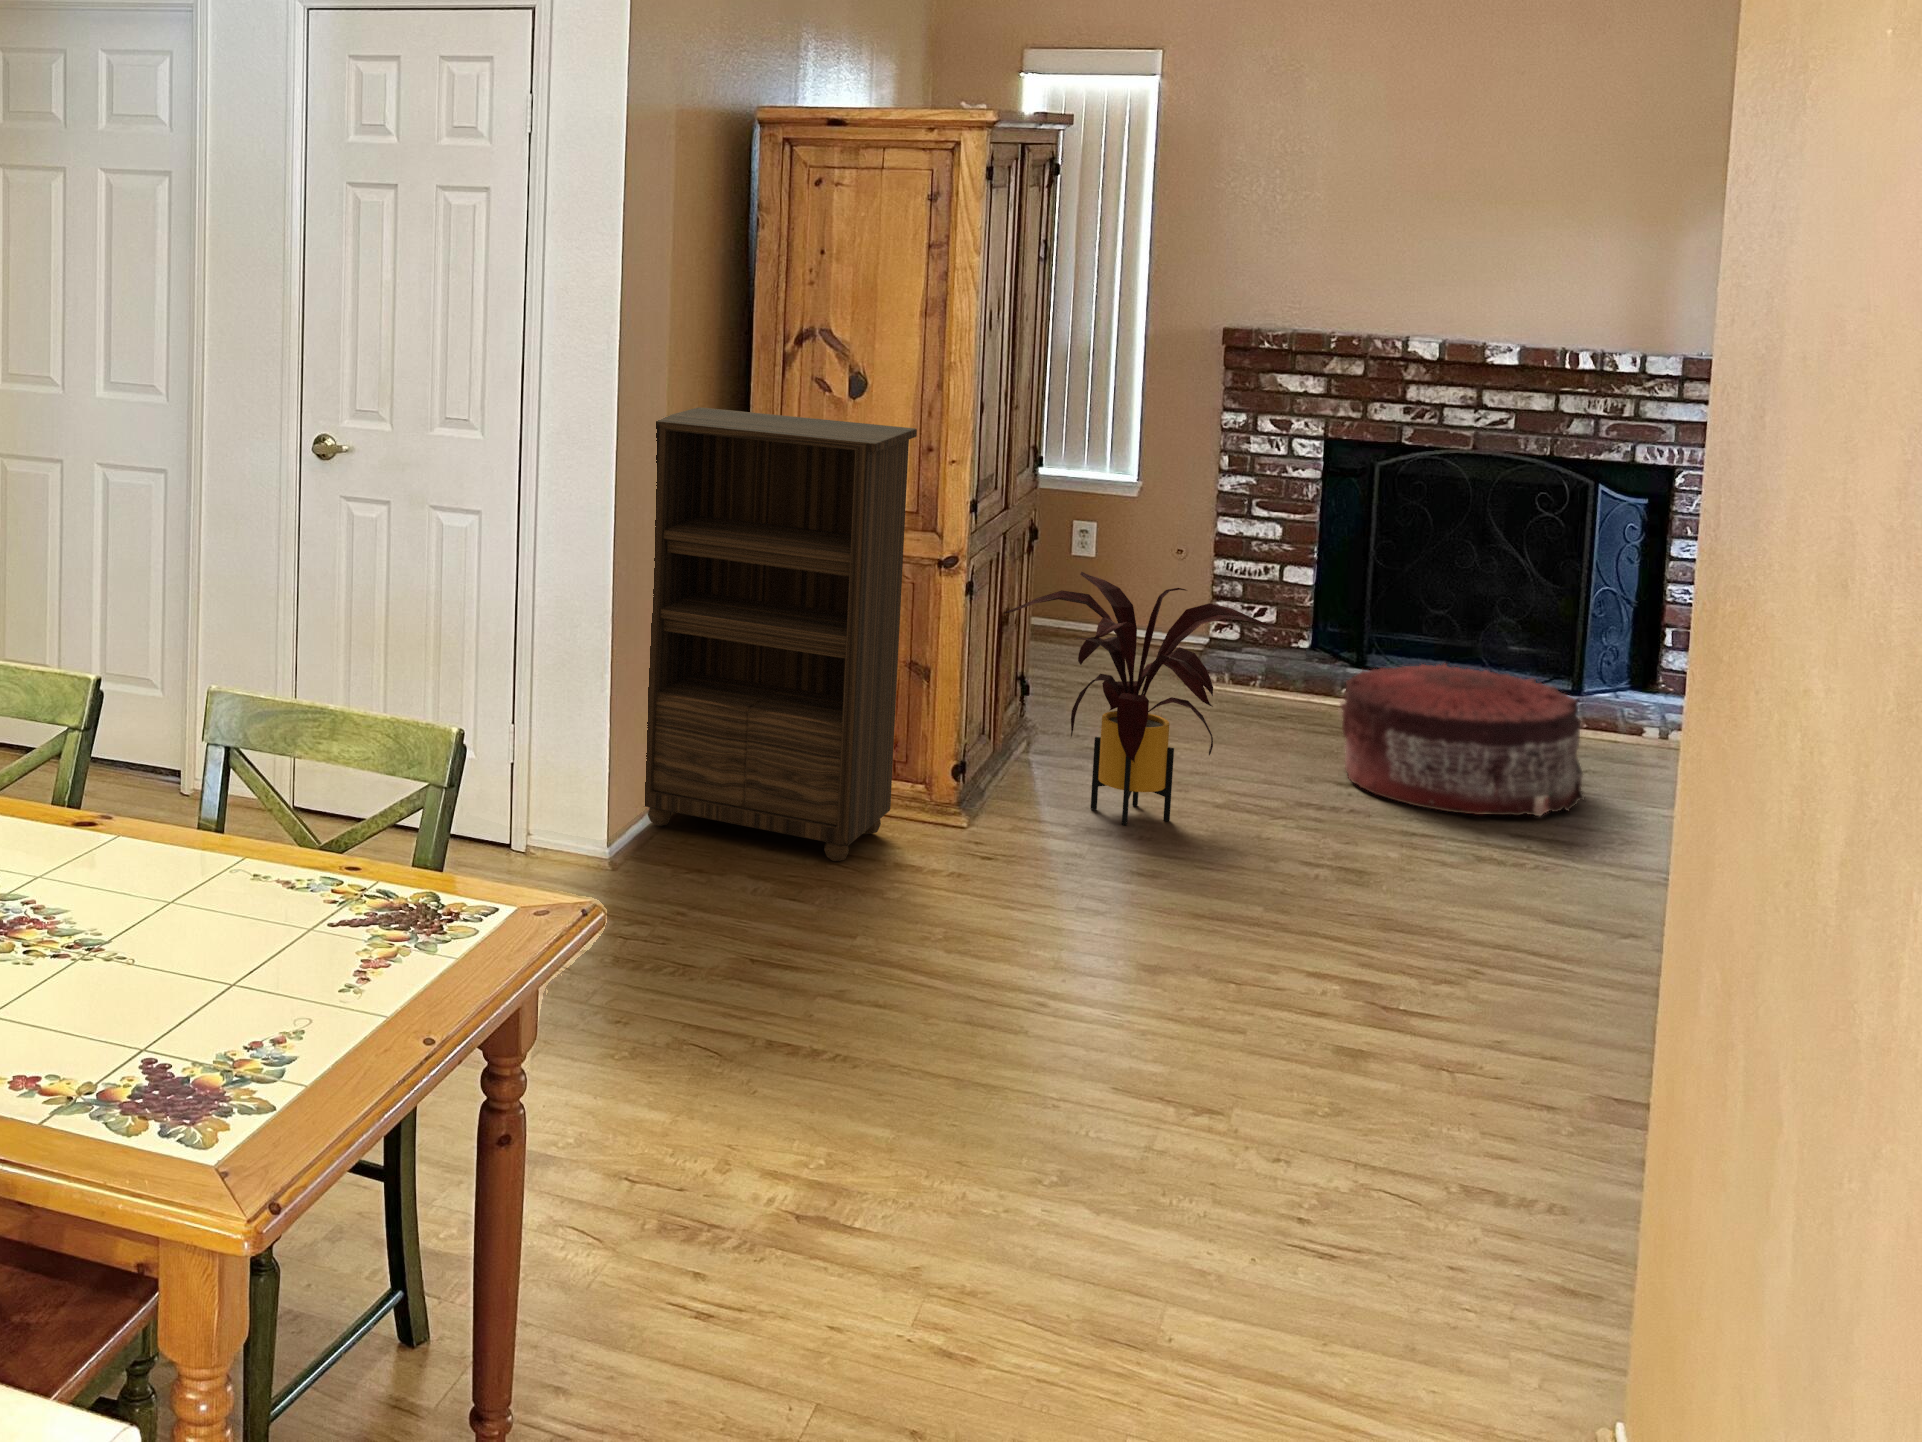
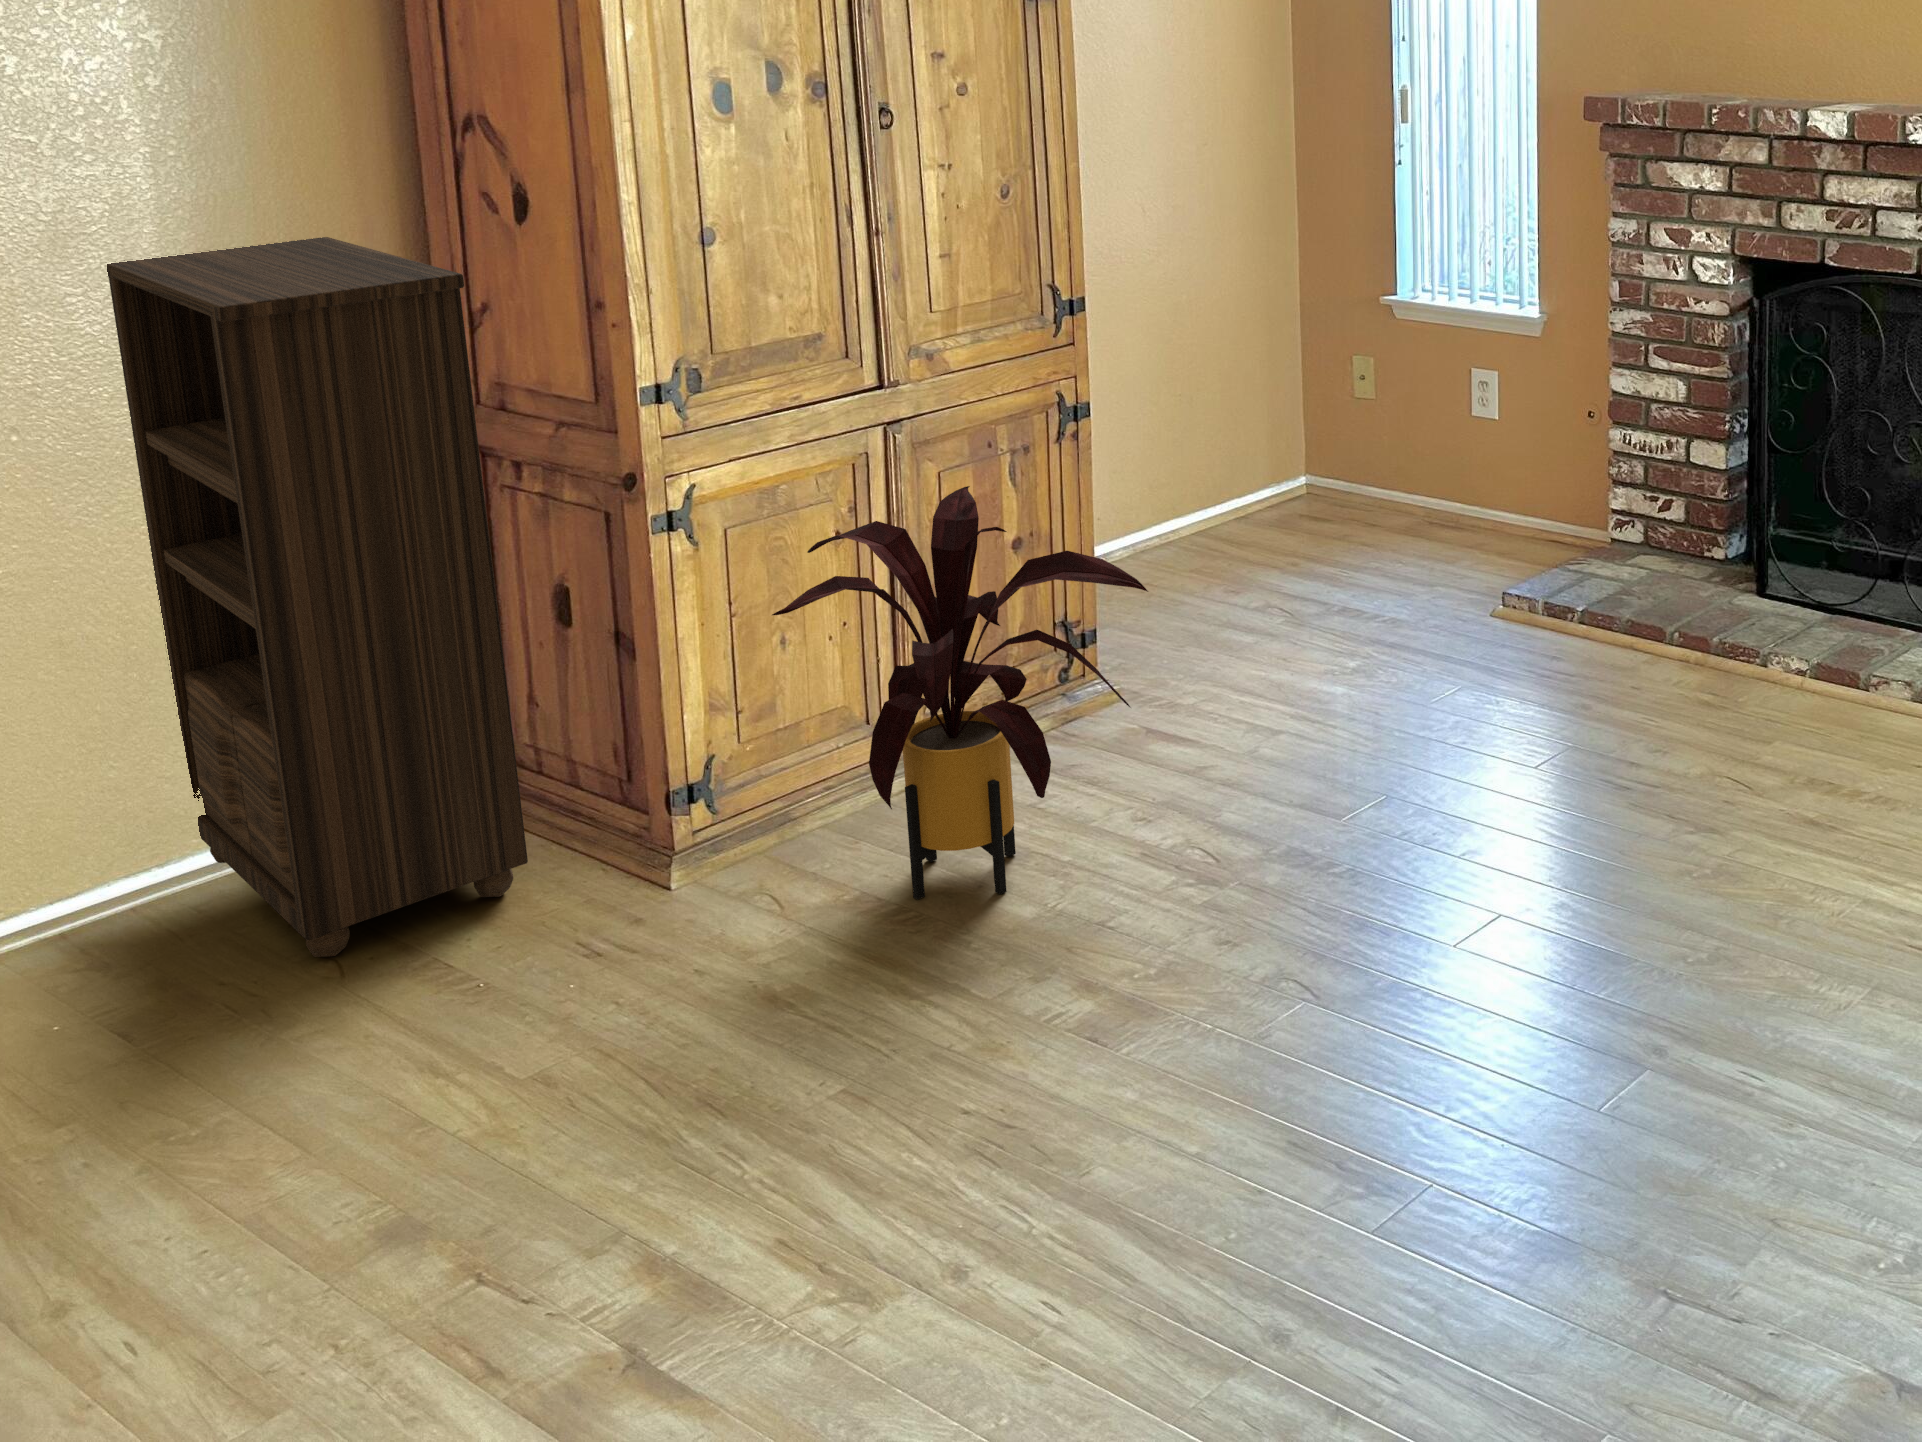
pouf: present [1341,664,1585,816] -> none [1415,629,1769,922]

